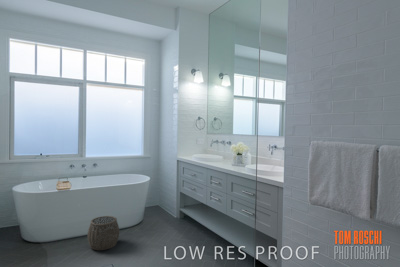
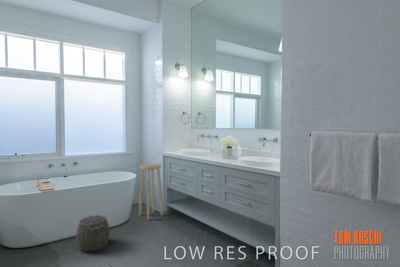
stool: none [152,168,175,224] -> present [139,164,163,221]

